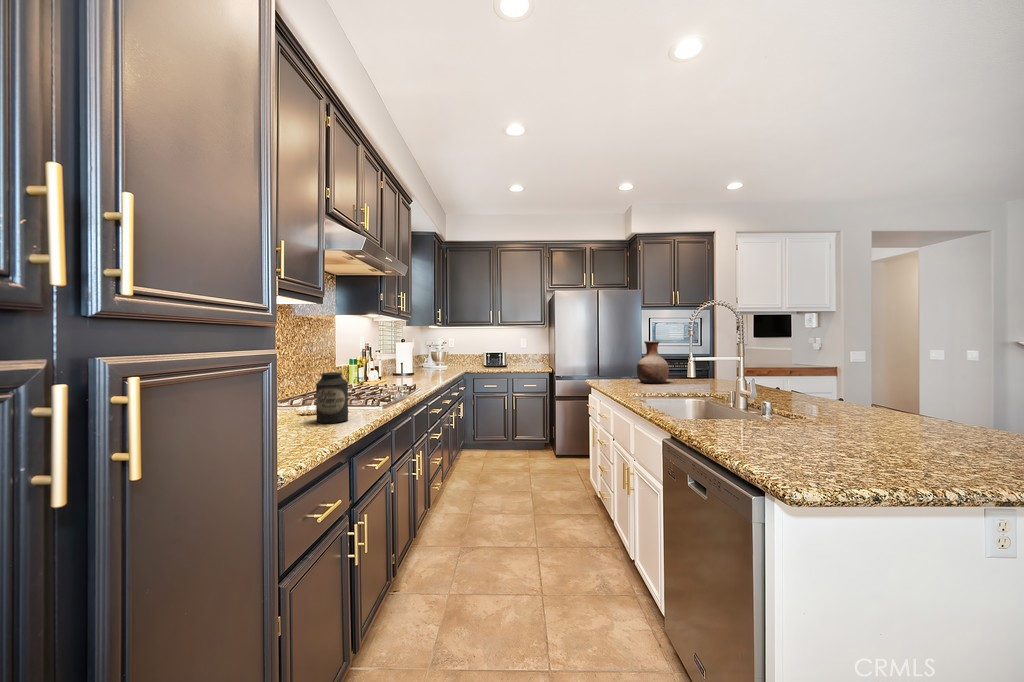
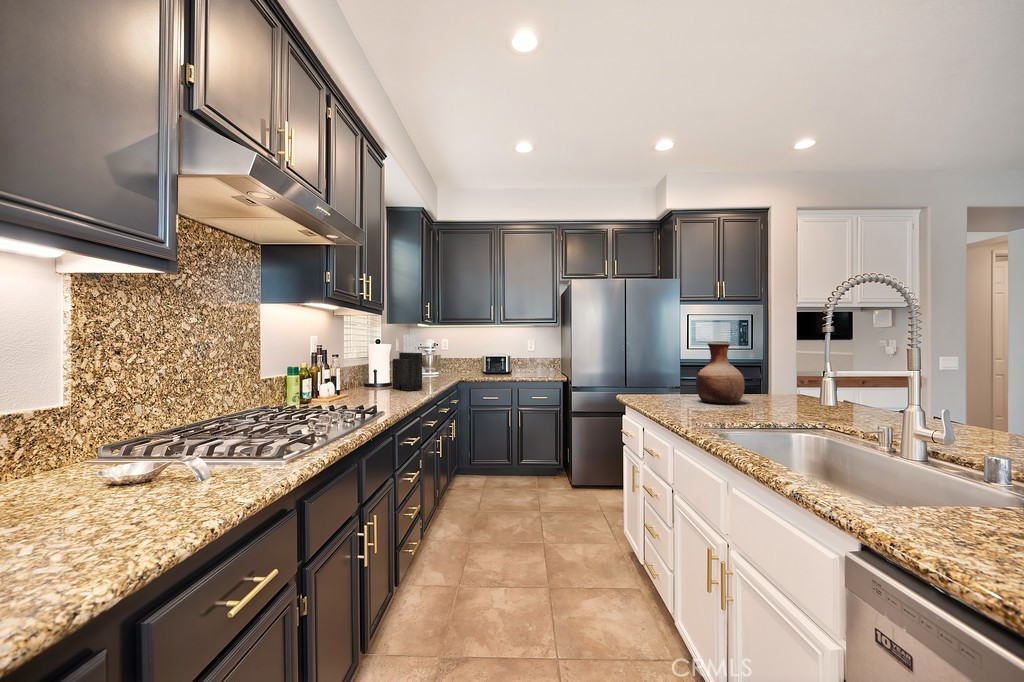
knife block: none [417,336,440,378] -> present [393,334,422,391]
canister: present [316,372,348,423] -> none [64,411,159,539]

